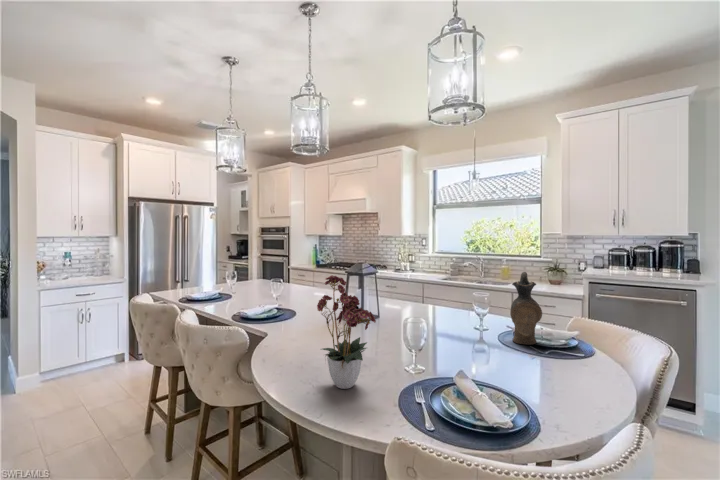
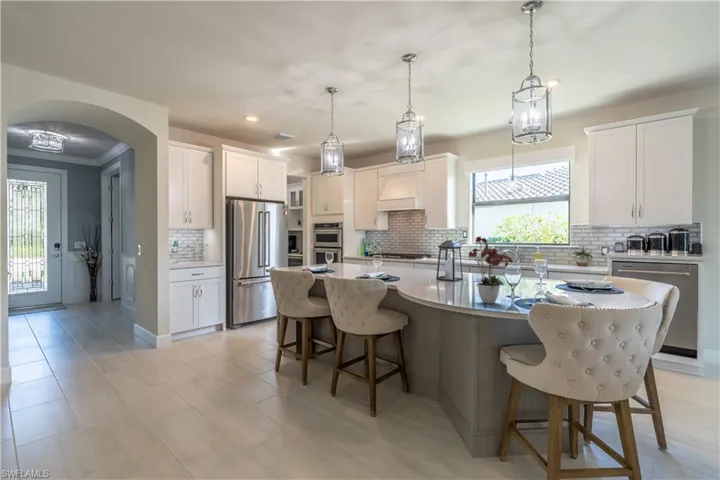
ceramic pitcher: present [510,272,542,344] -> none [573,243,597,291]

